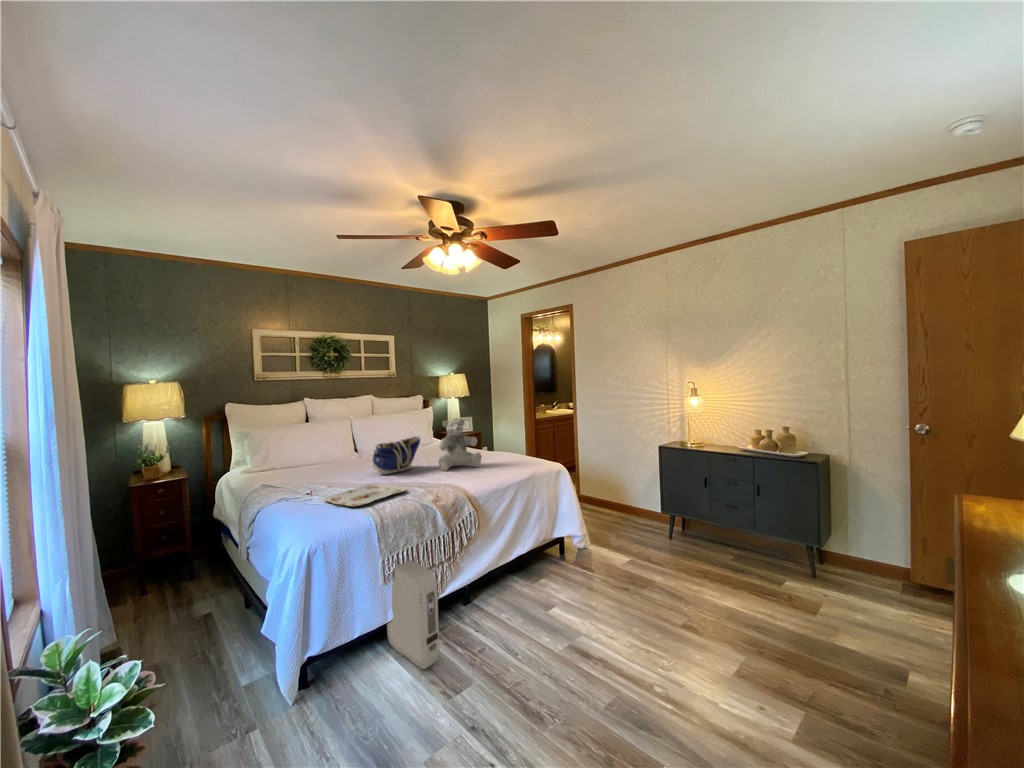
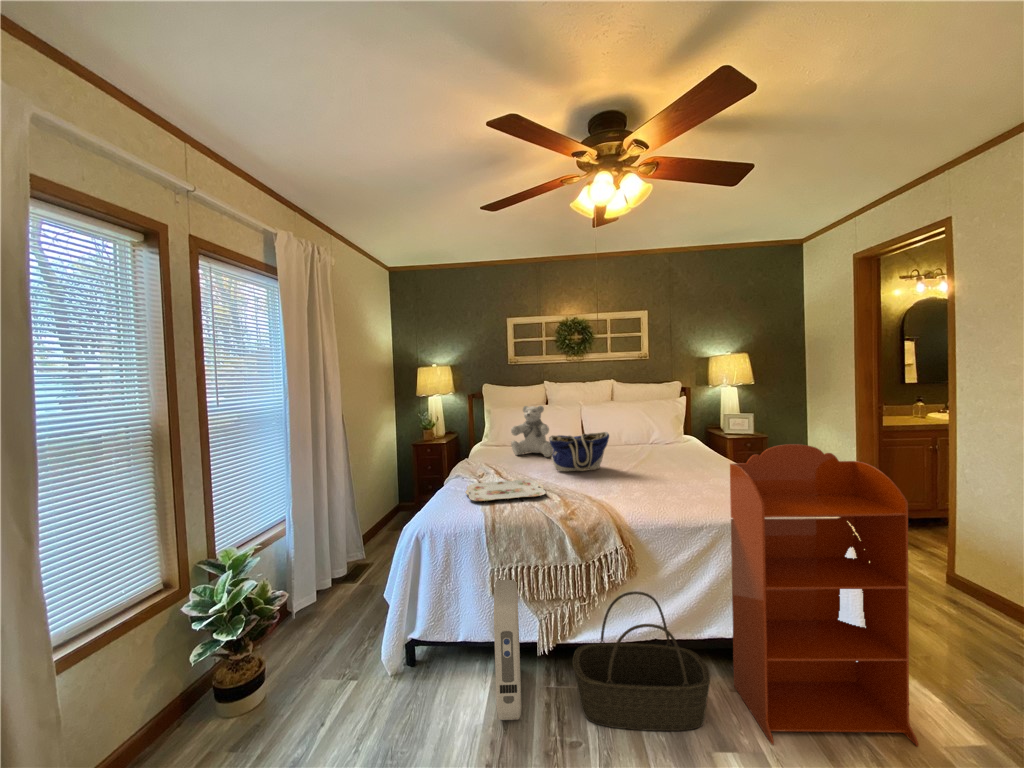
teddy bear: present [438,419,482,471] -> present [511,406,553,457]
bookcase: none [527,426,607,595] -> present [730,444,919,746]
basket: none [455,538,536,636] -> present [573,591,710,731]

